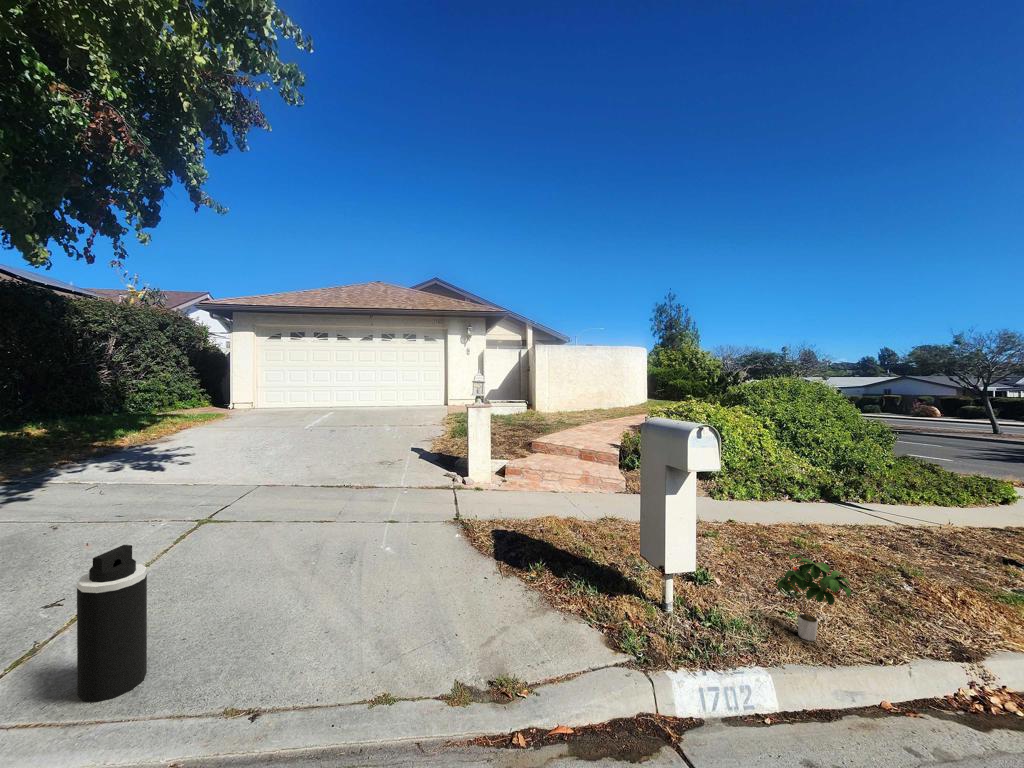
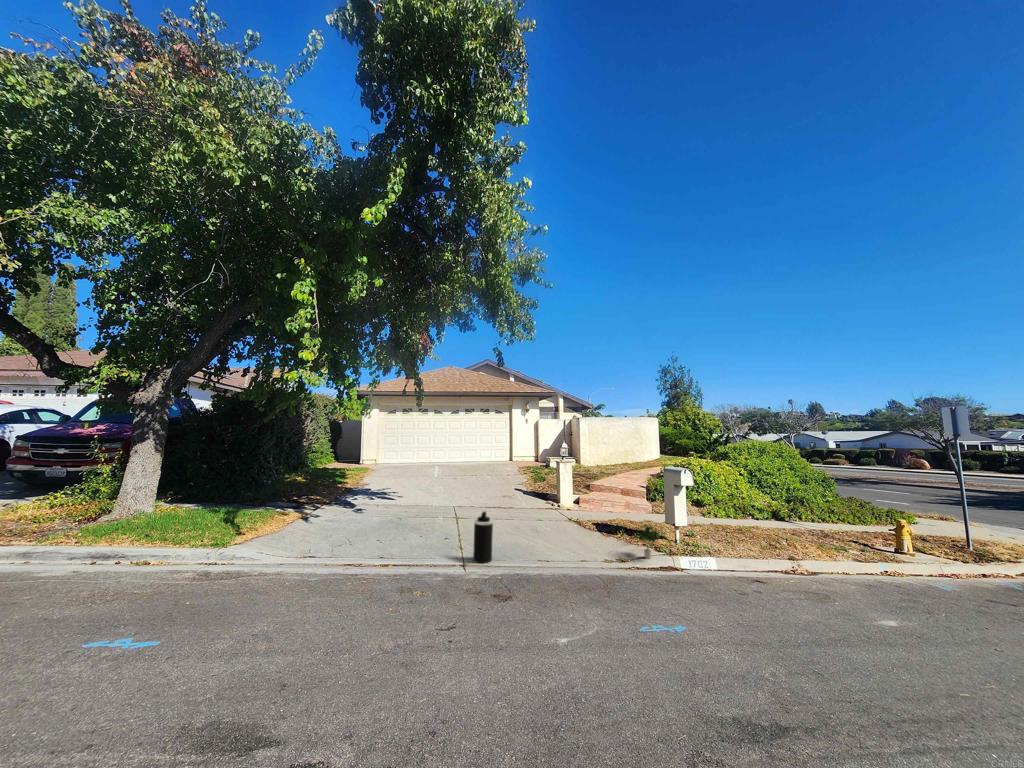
potted plant: present [775,554,851,641] -> present [638,525,659,559]

